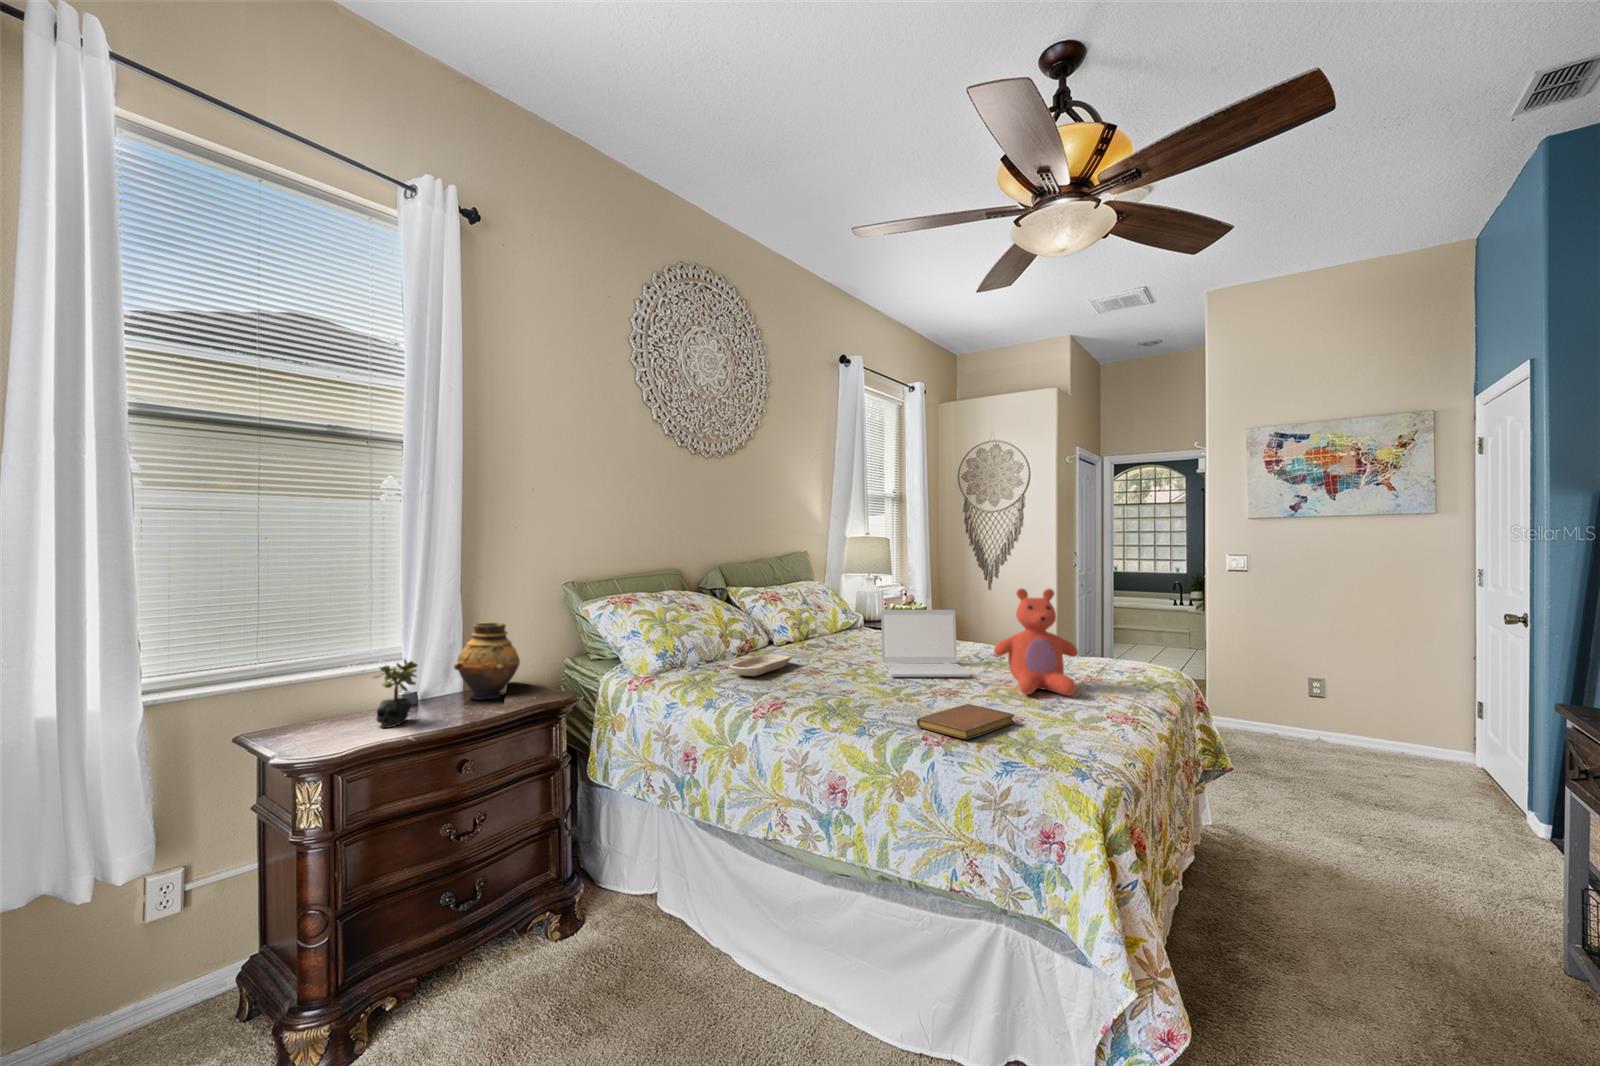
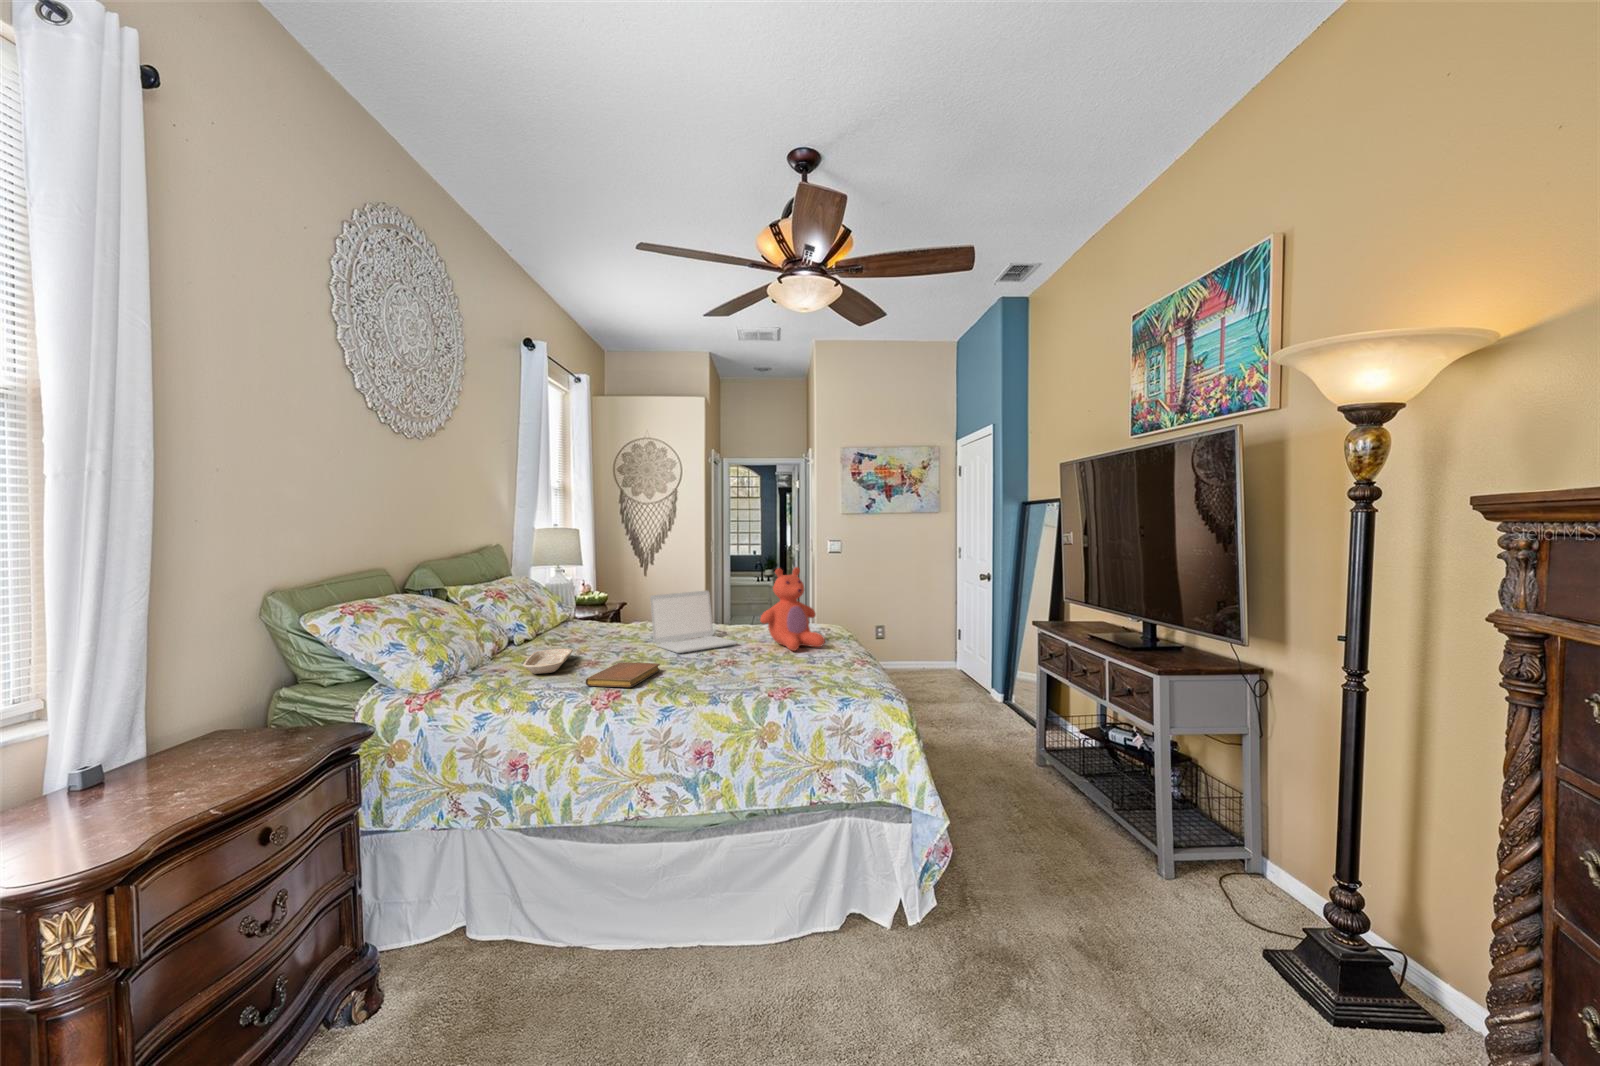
vase: present [454,622,520,700] -> none [151,652,259,763]
succulent plant: present [374,659,417,728] -> none [53,719,148,826]
notebook: present [917,704,1015,739] -> present [586,662,660,687]

